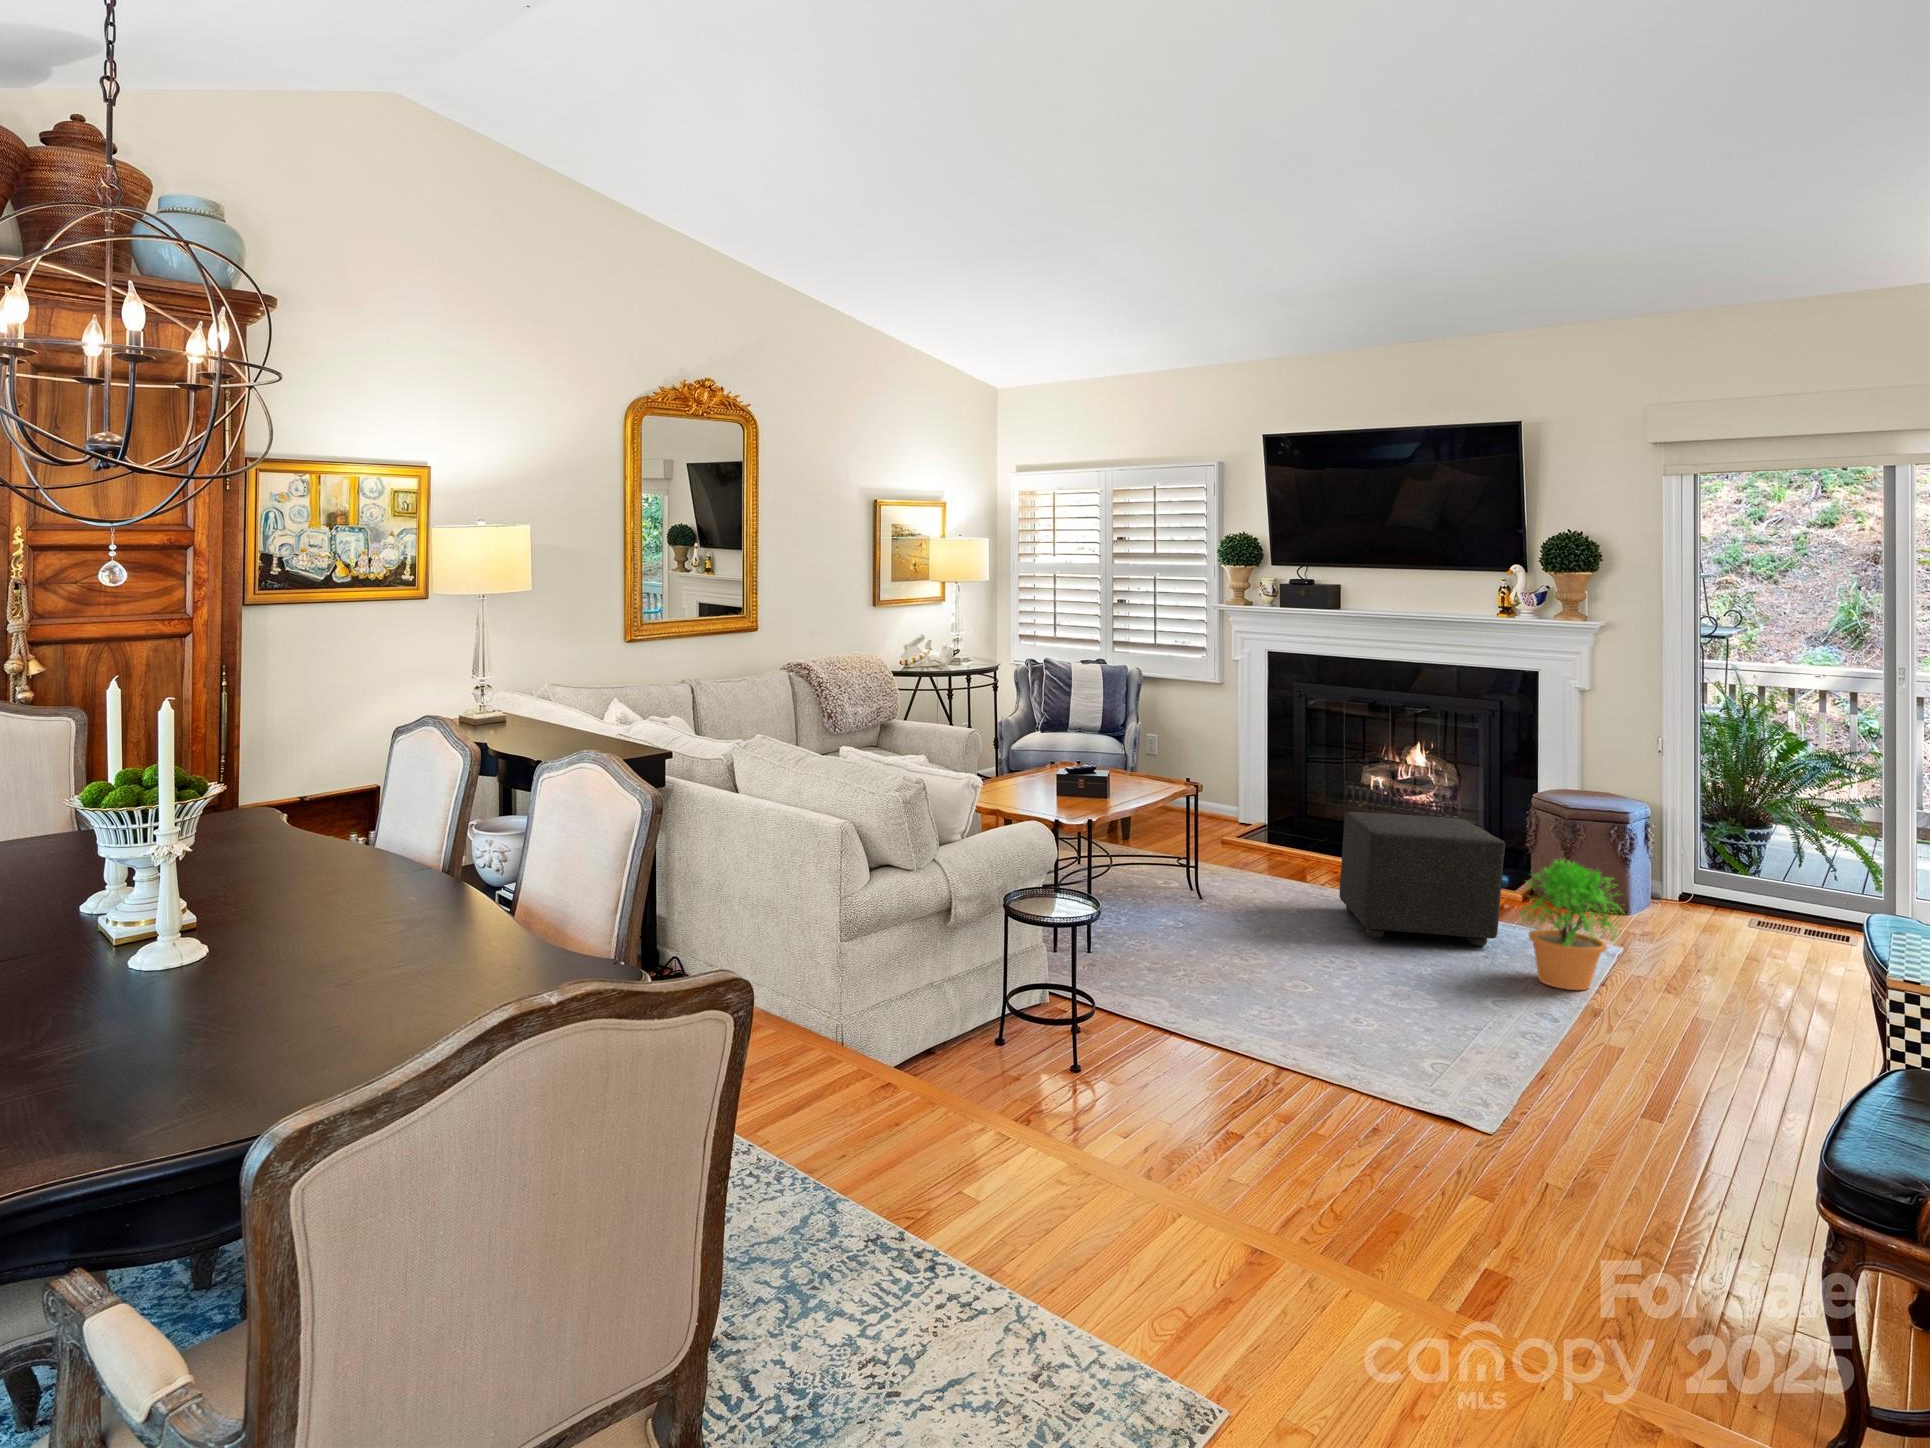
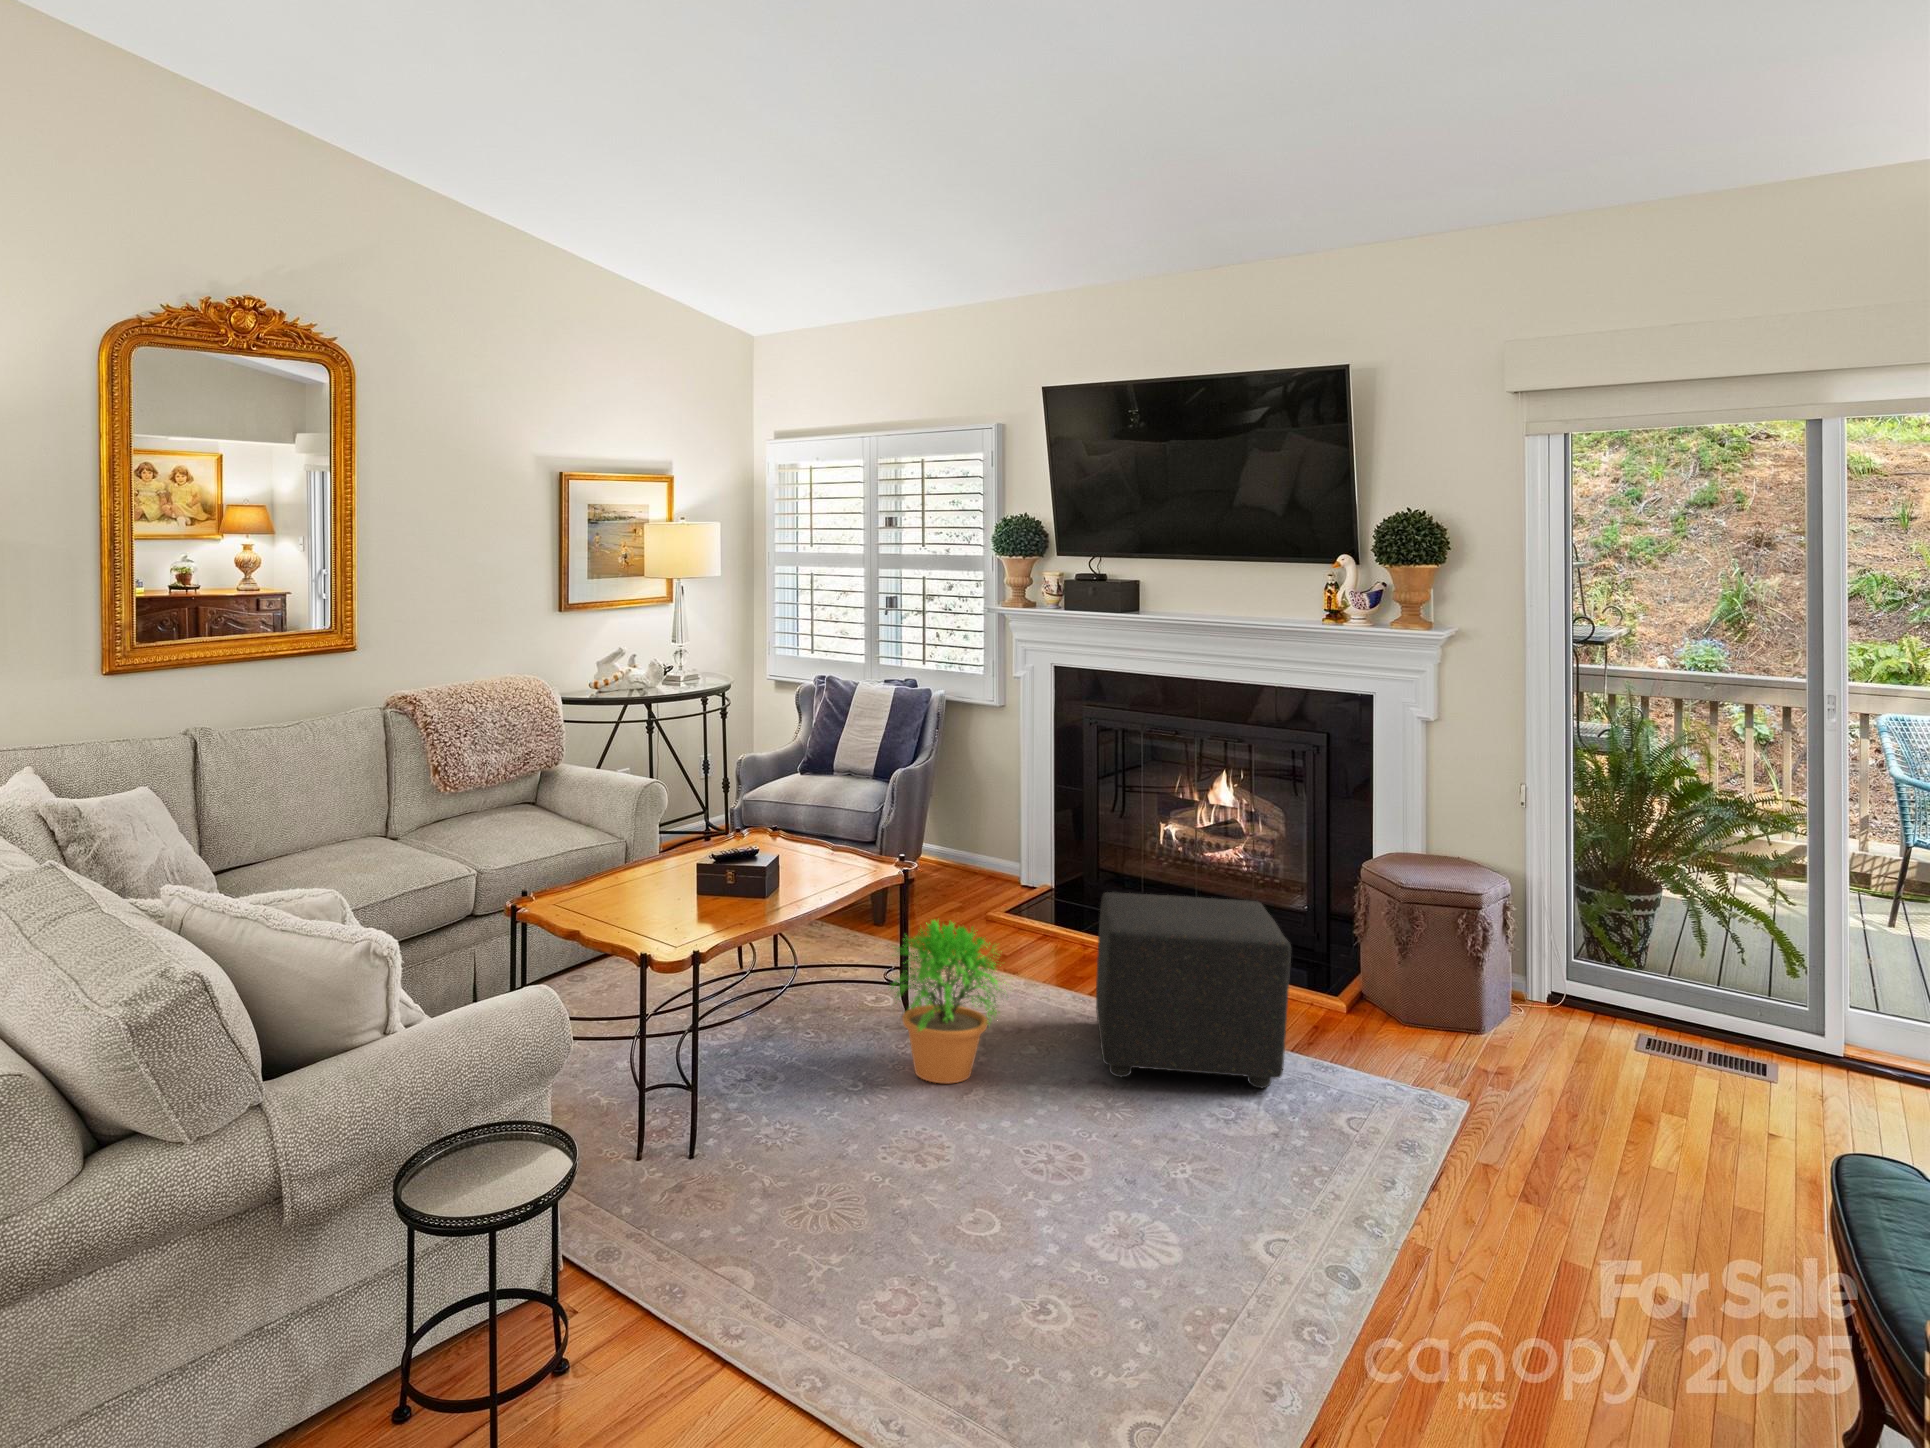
potted plant: present [1520,861,1622,990] -> present [891,920,1005,1083]

